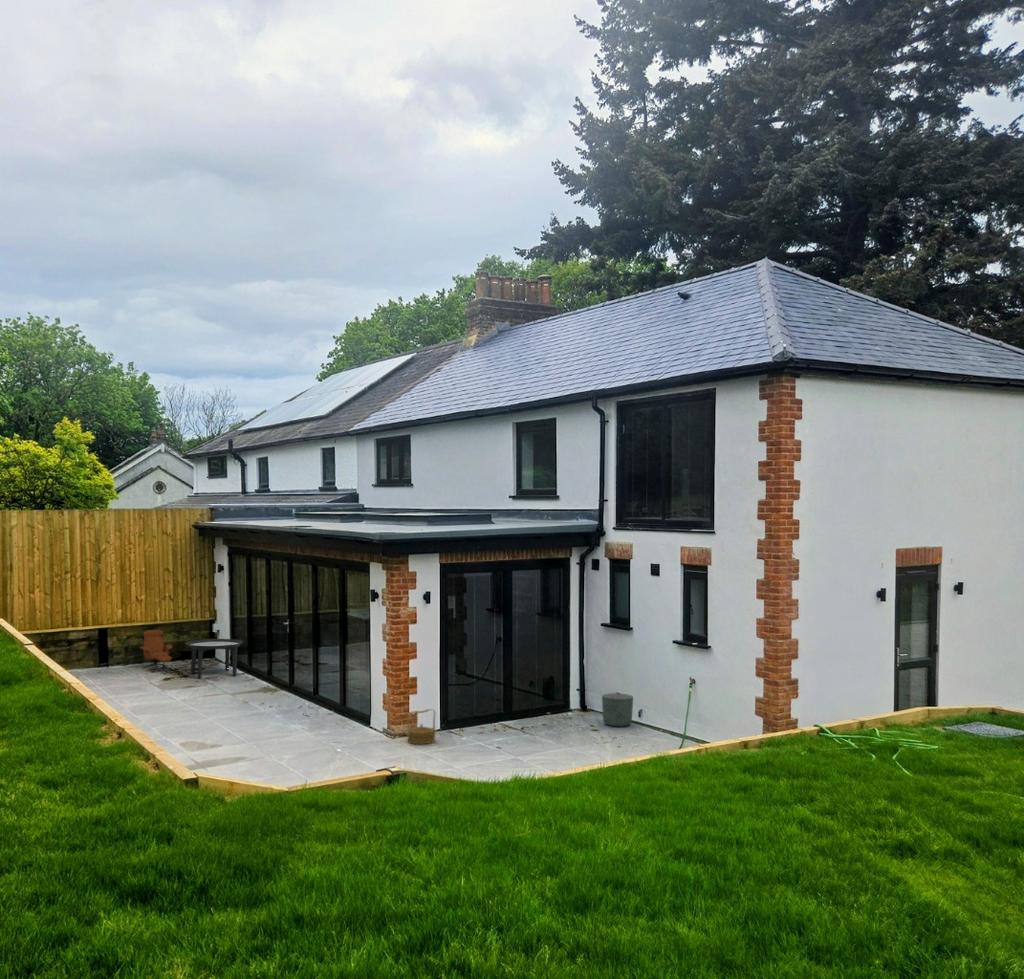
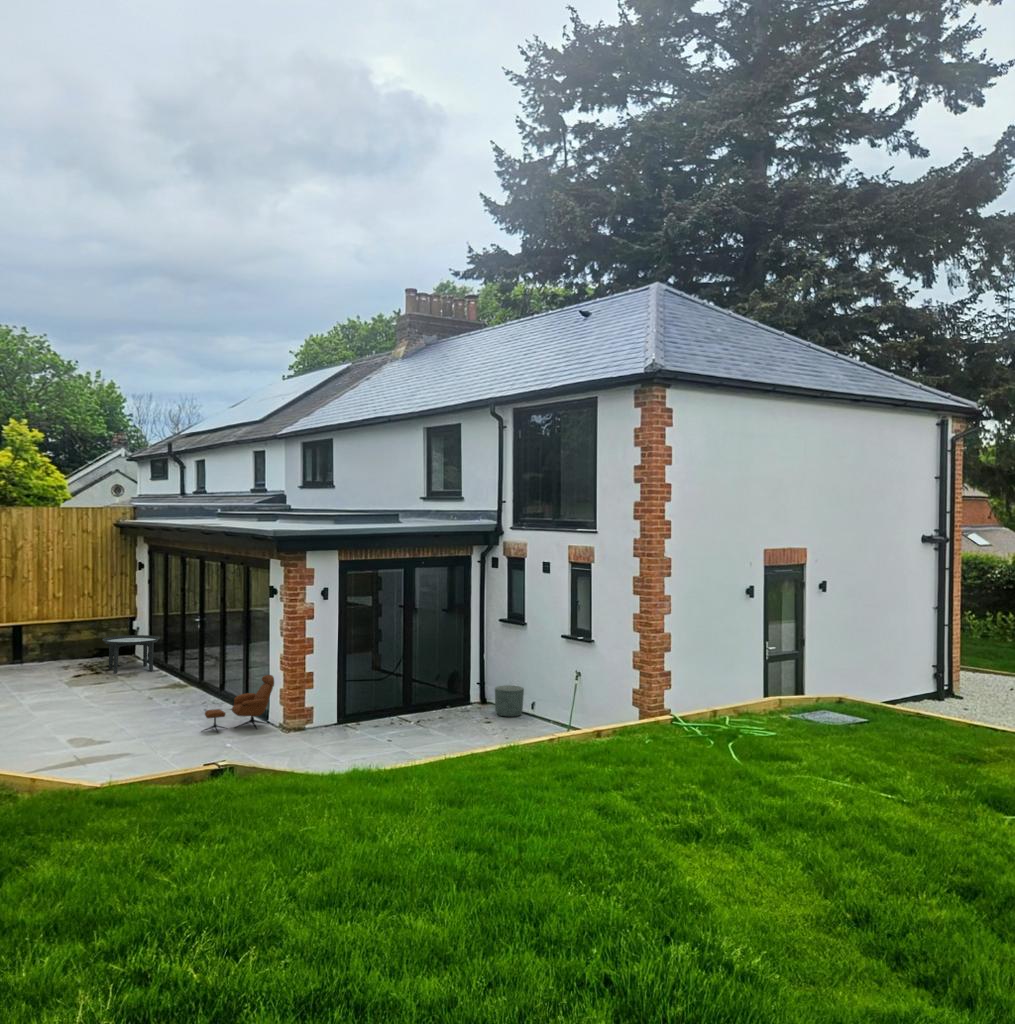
lounge chair: present [140,630,172,670] -> present [203,675,274,732]
woven basket: present [407,710,435,744] -> none [302,701,330,734]

